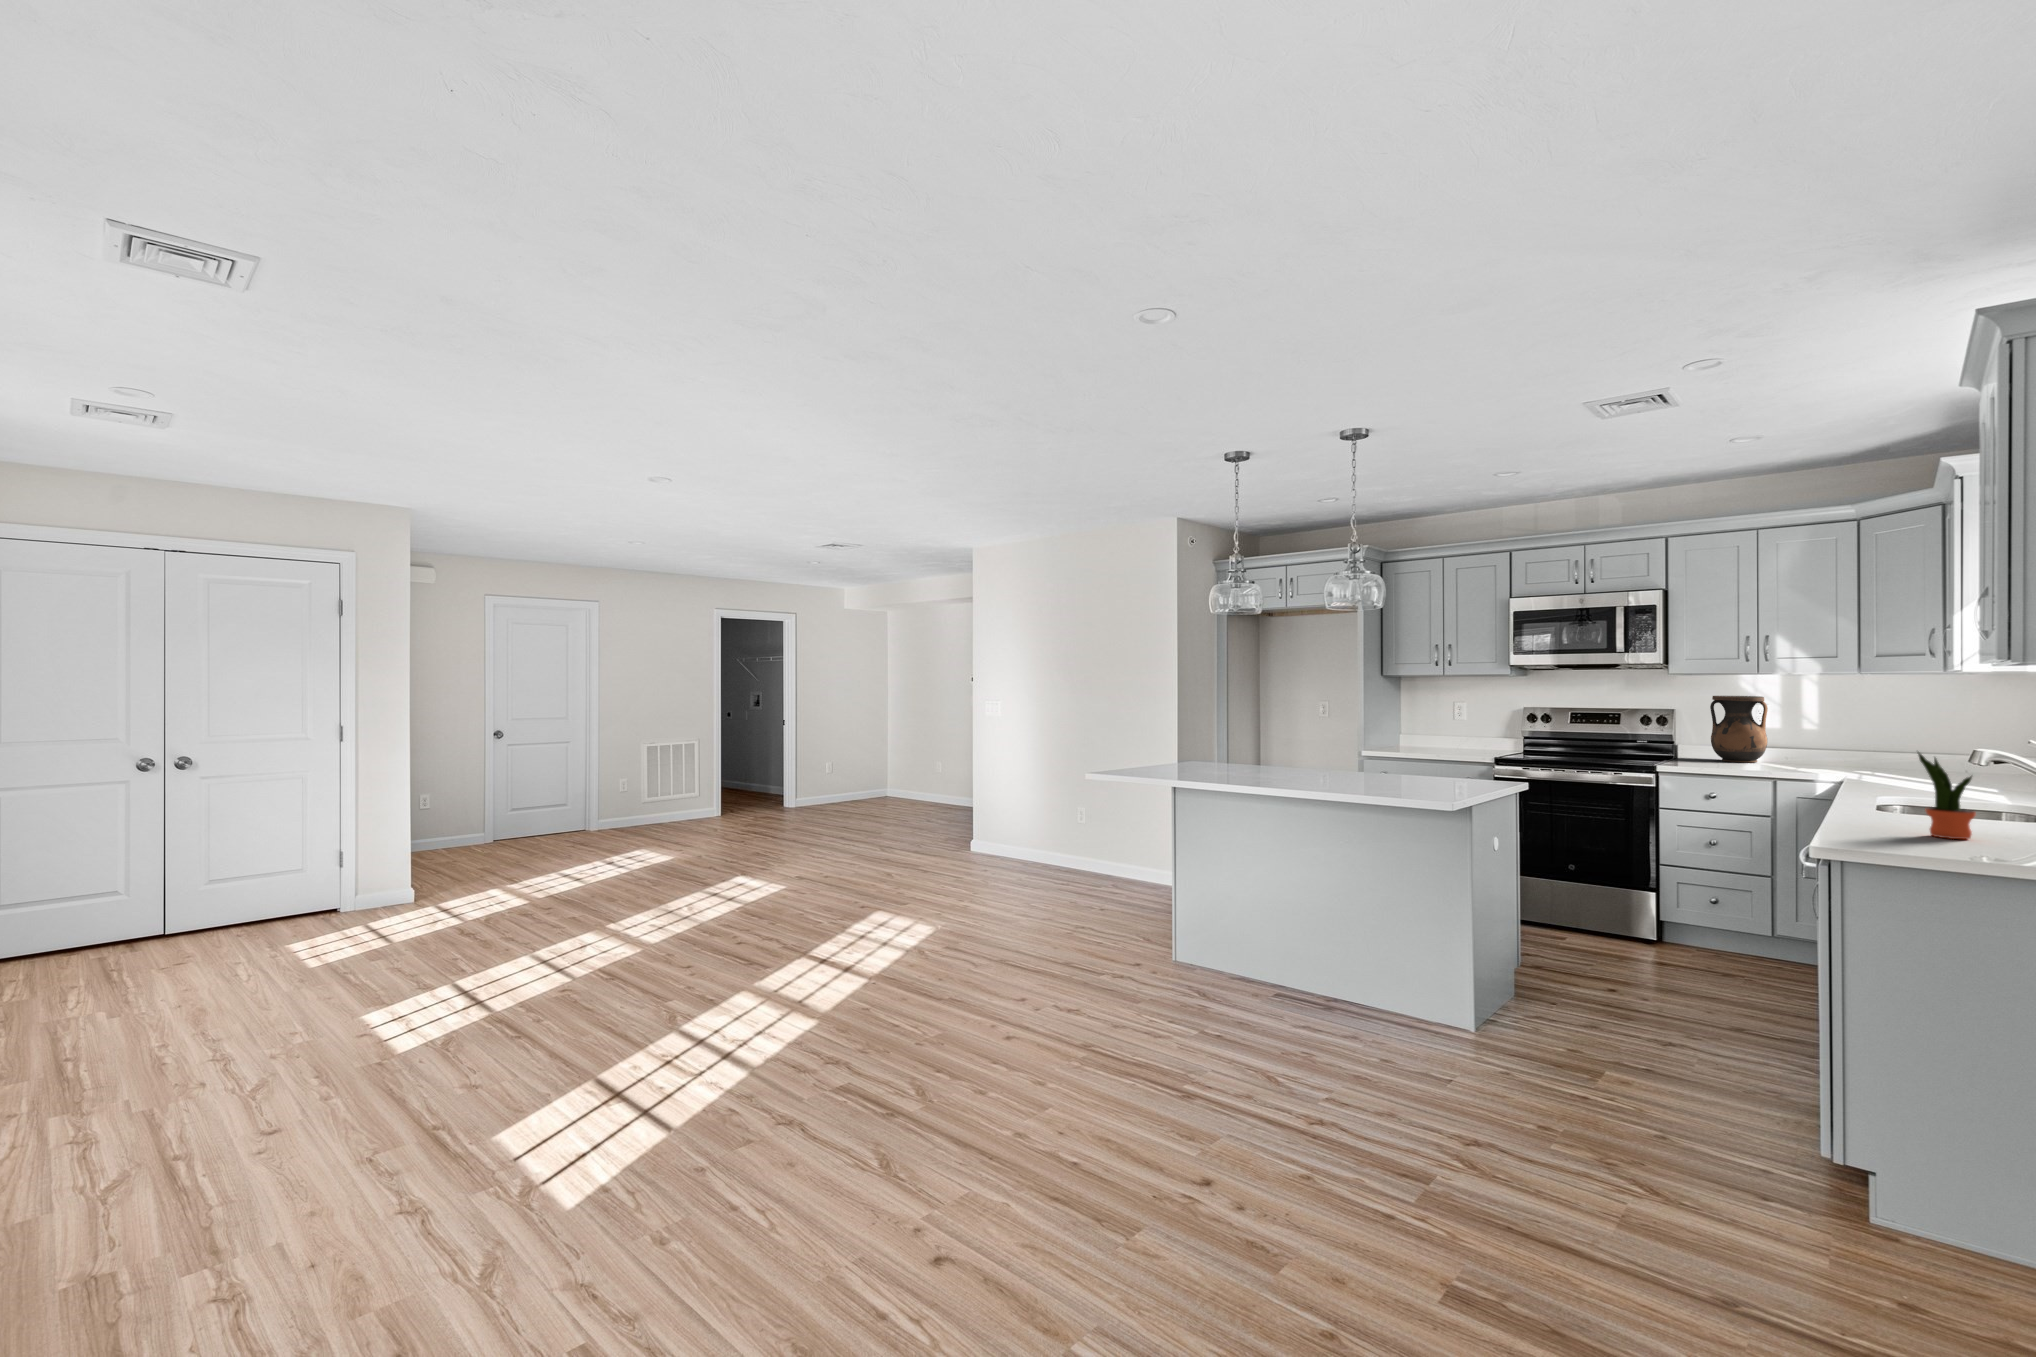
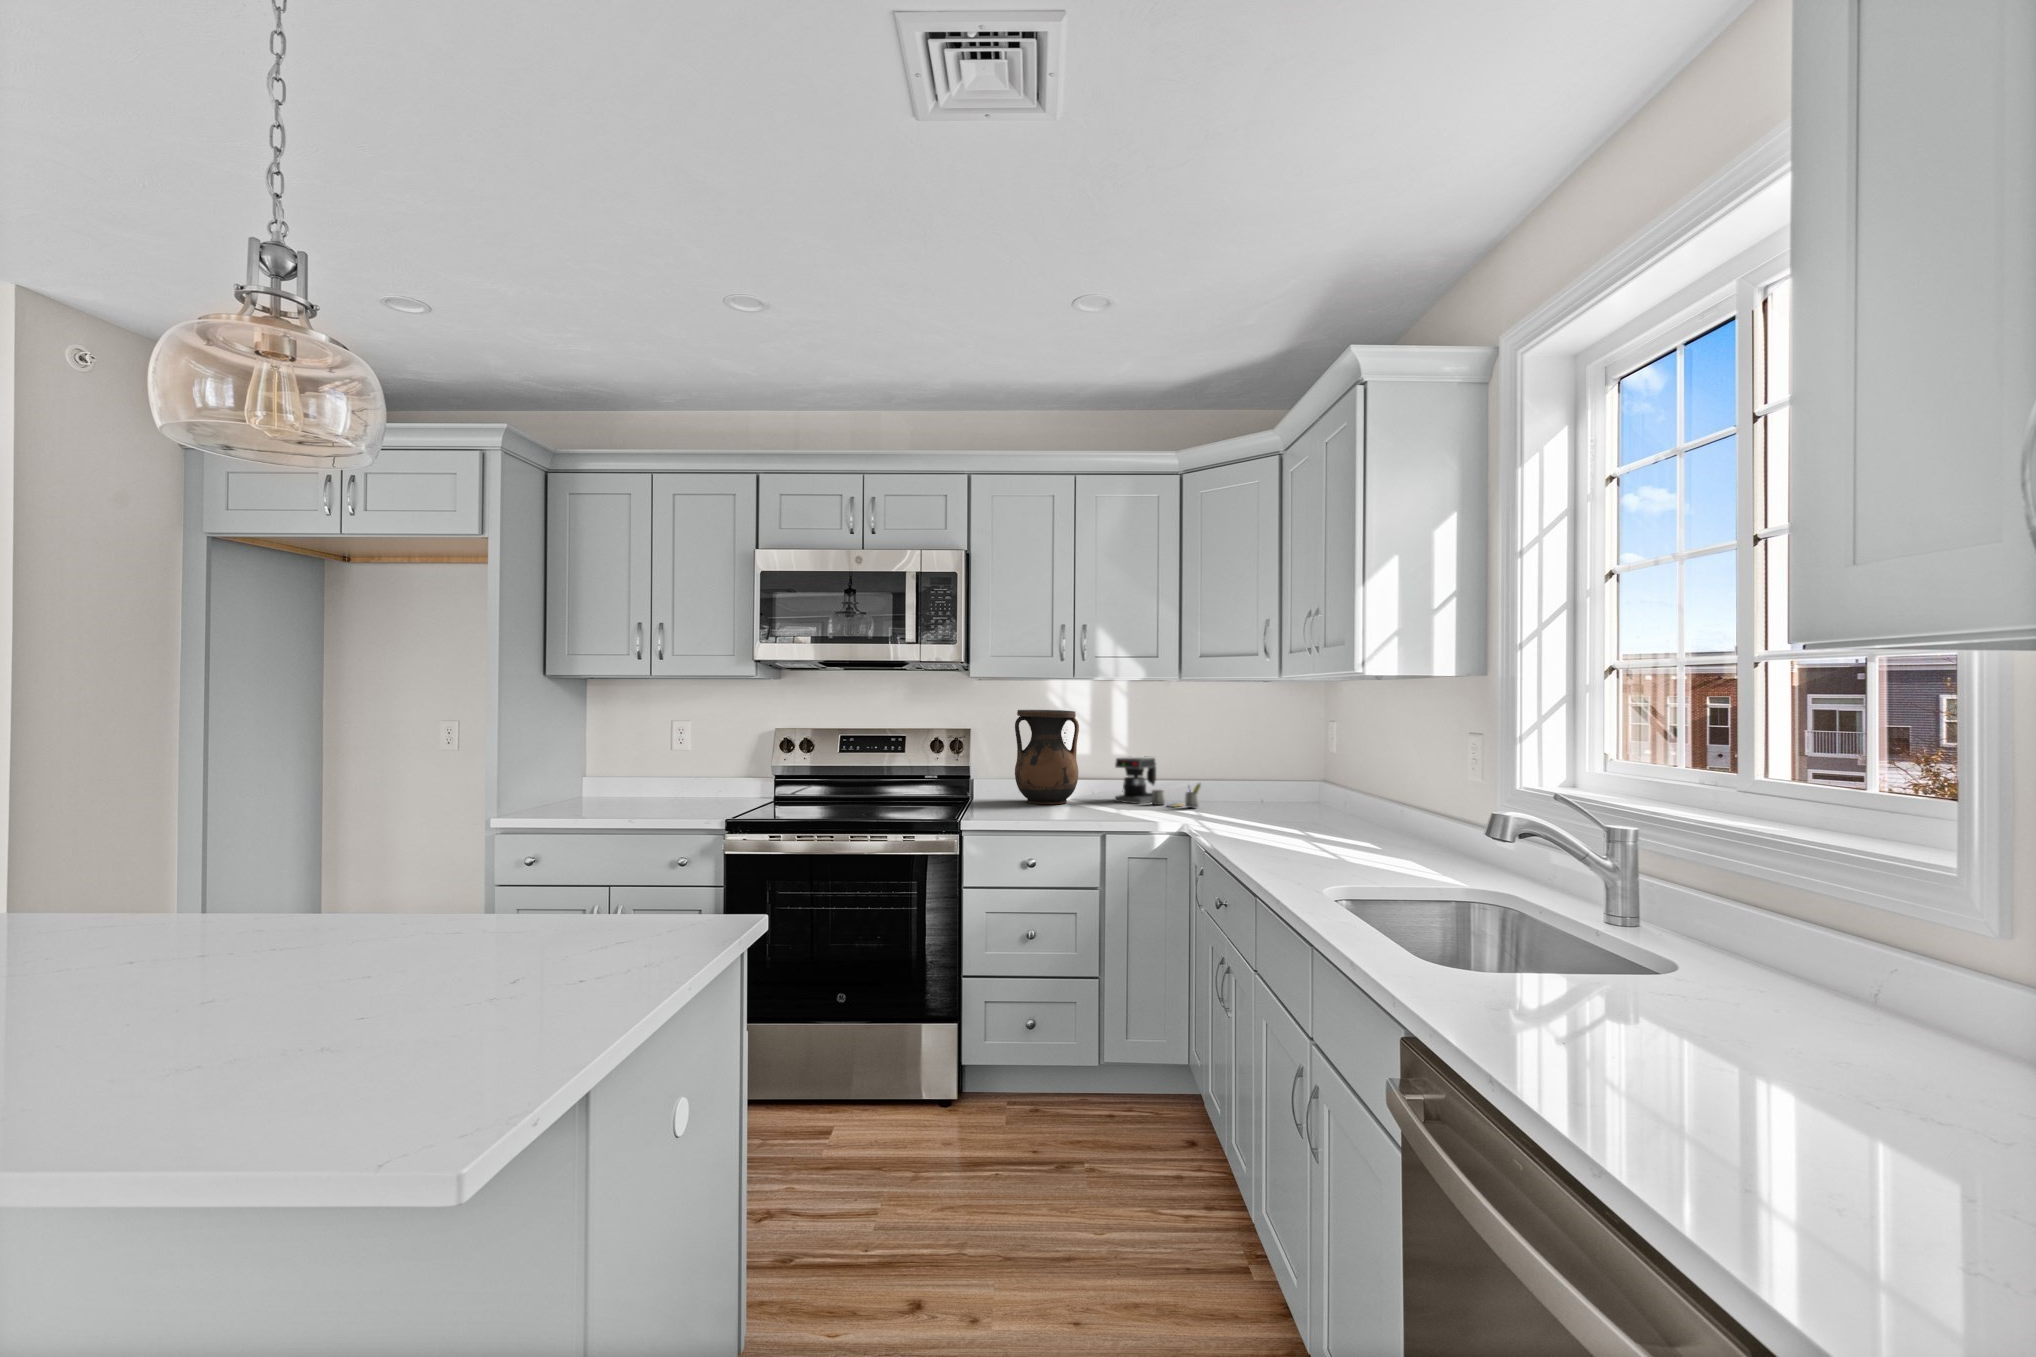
coffee maker: none [1805,732,1884,770] -> present [1115,758,1201,808]
potted plant: present [1918,752,1976,839] -> none [1637,855,1758,1073]

